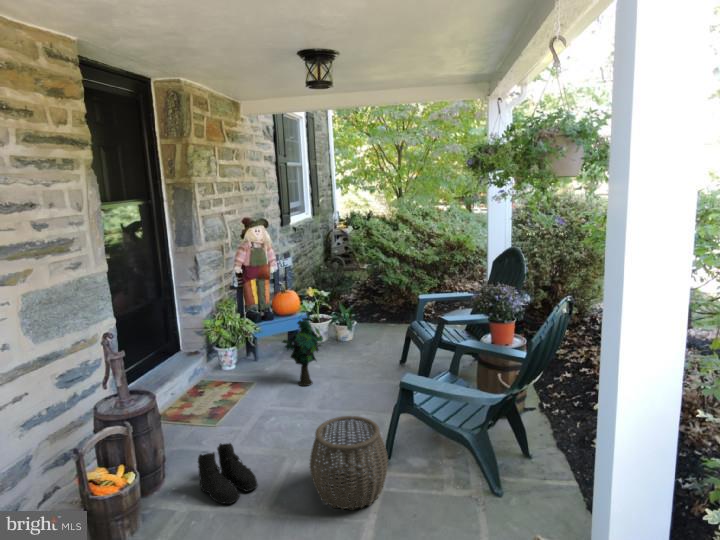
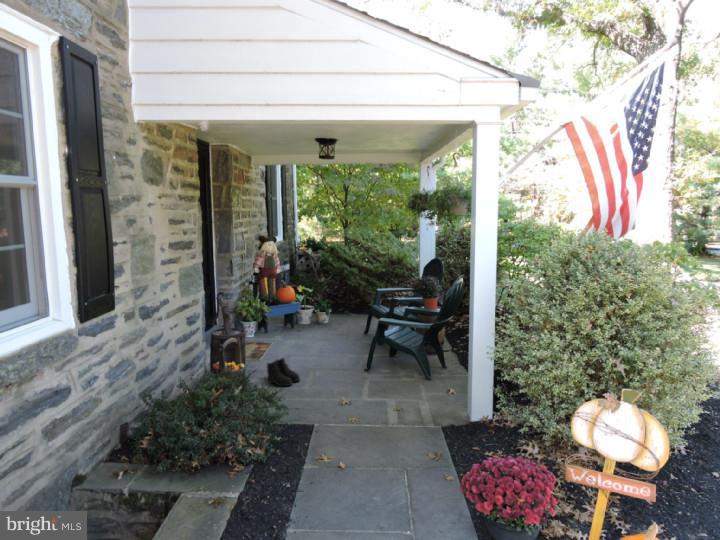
decorative plant: present [282,312,323,386] -> none [292,296,319,344]
woven basket: present [310,416,388,510] -> none [331,341,373,385]

